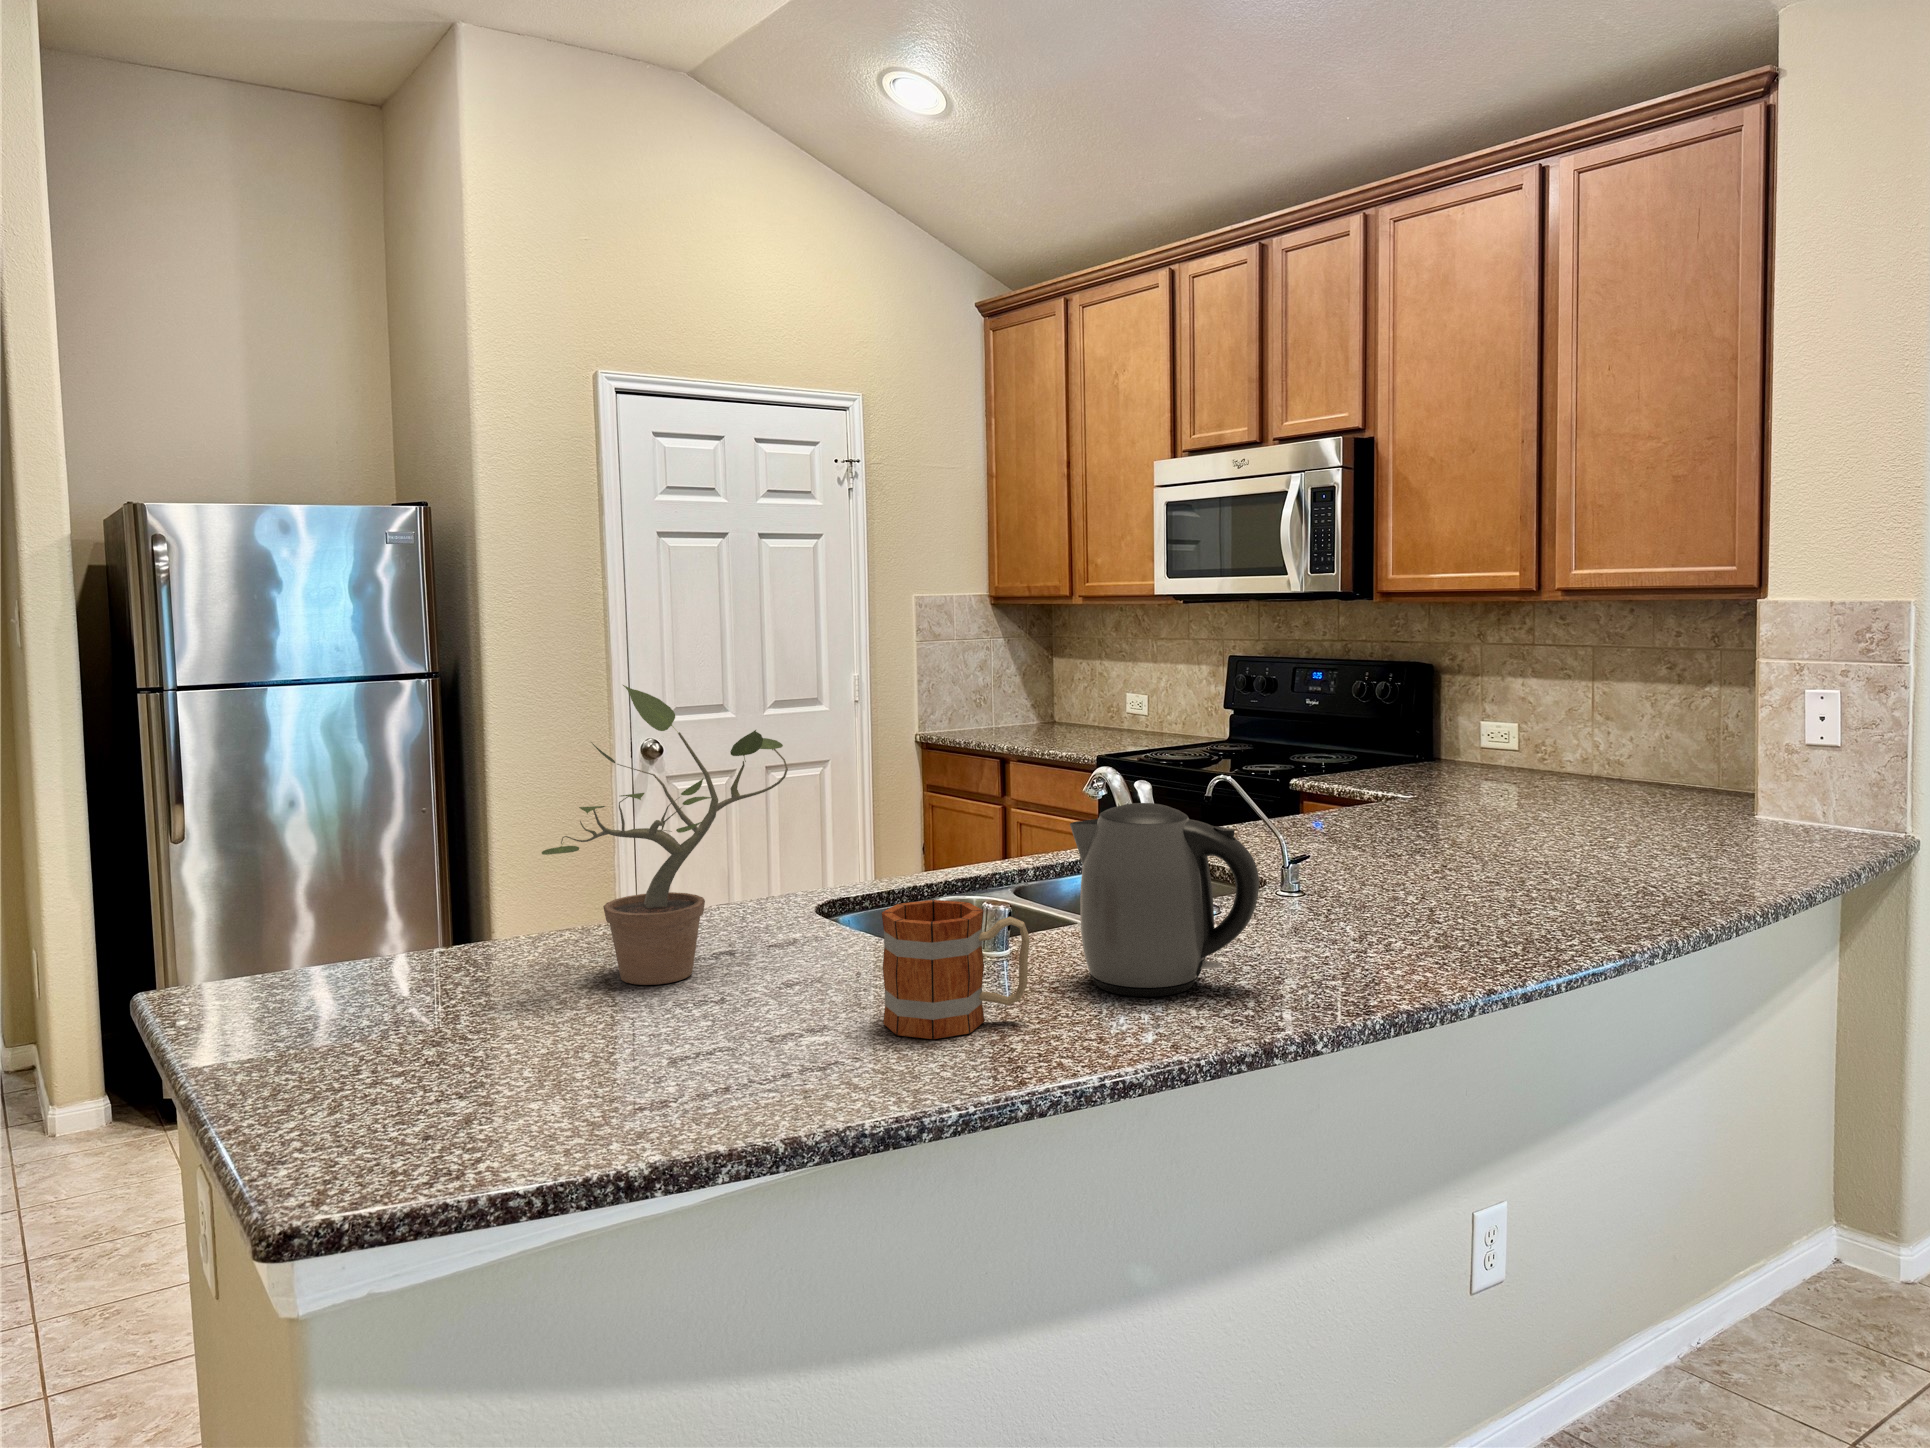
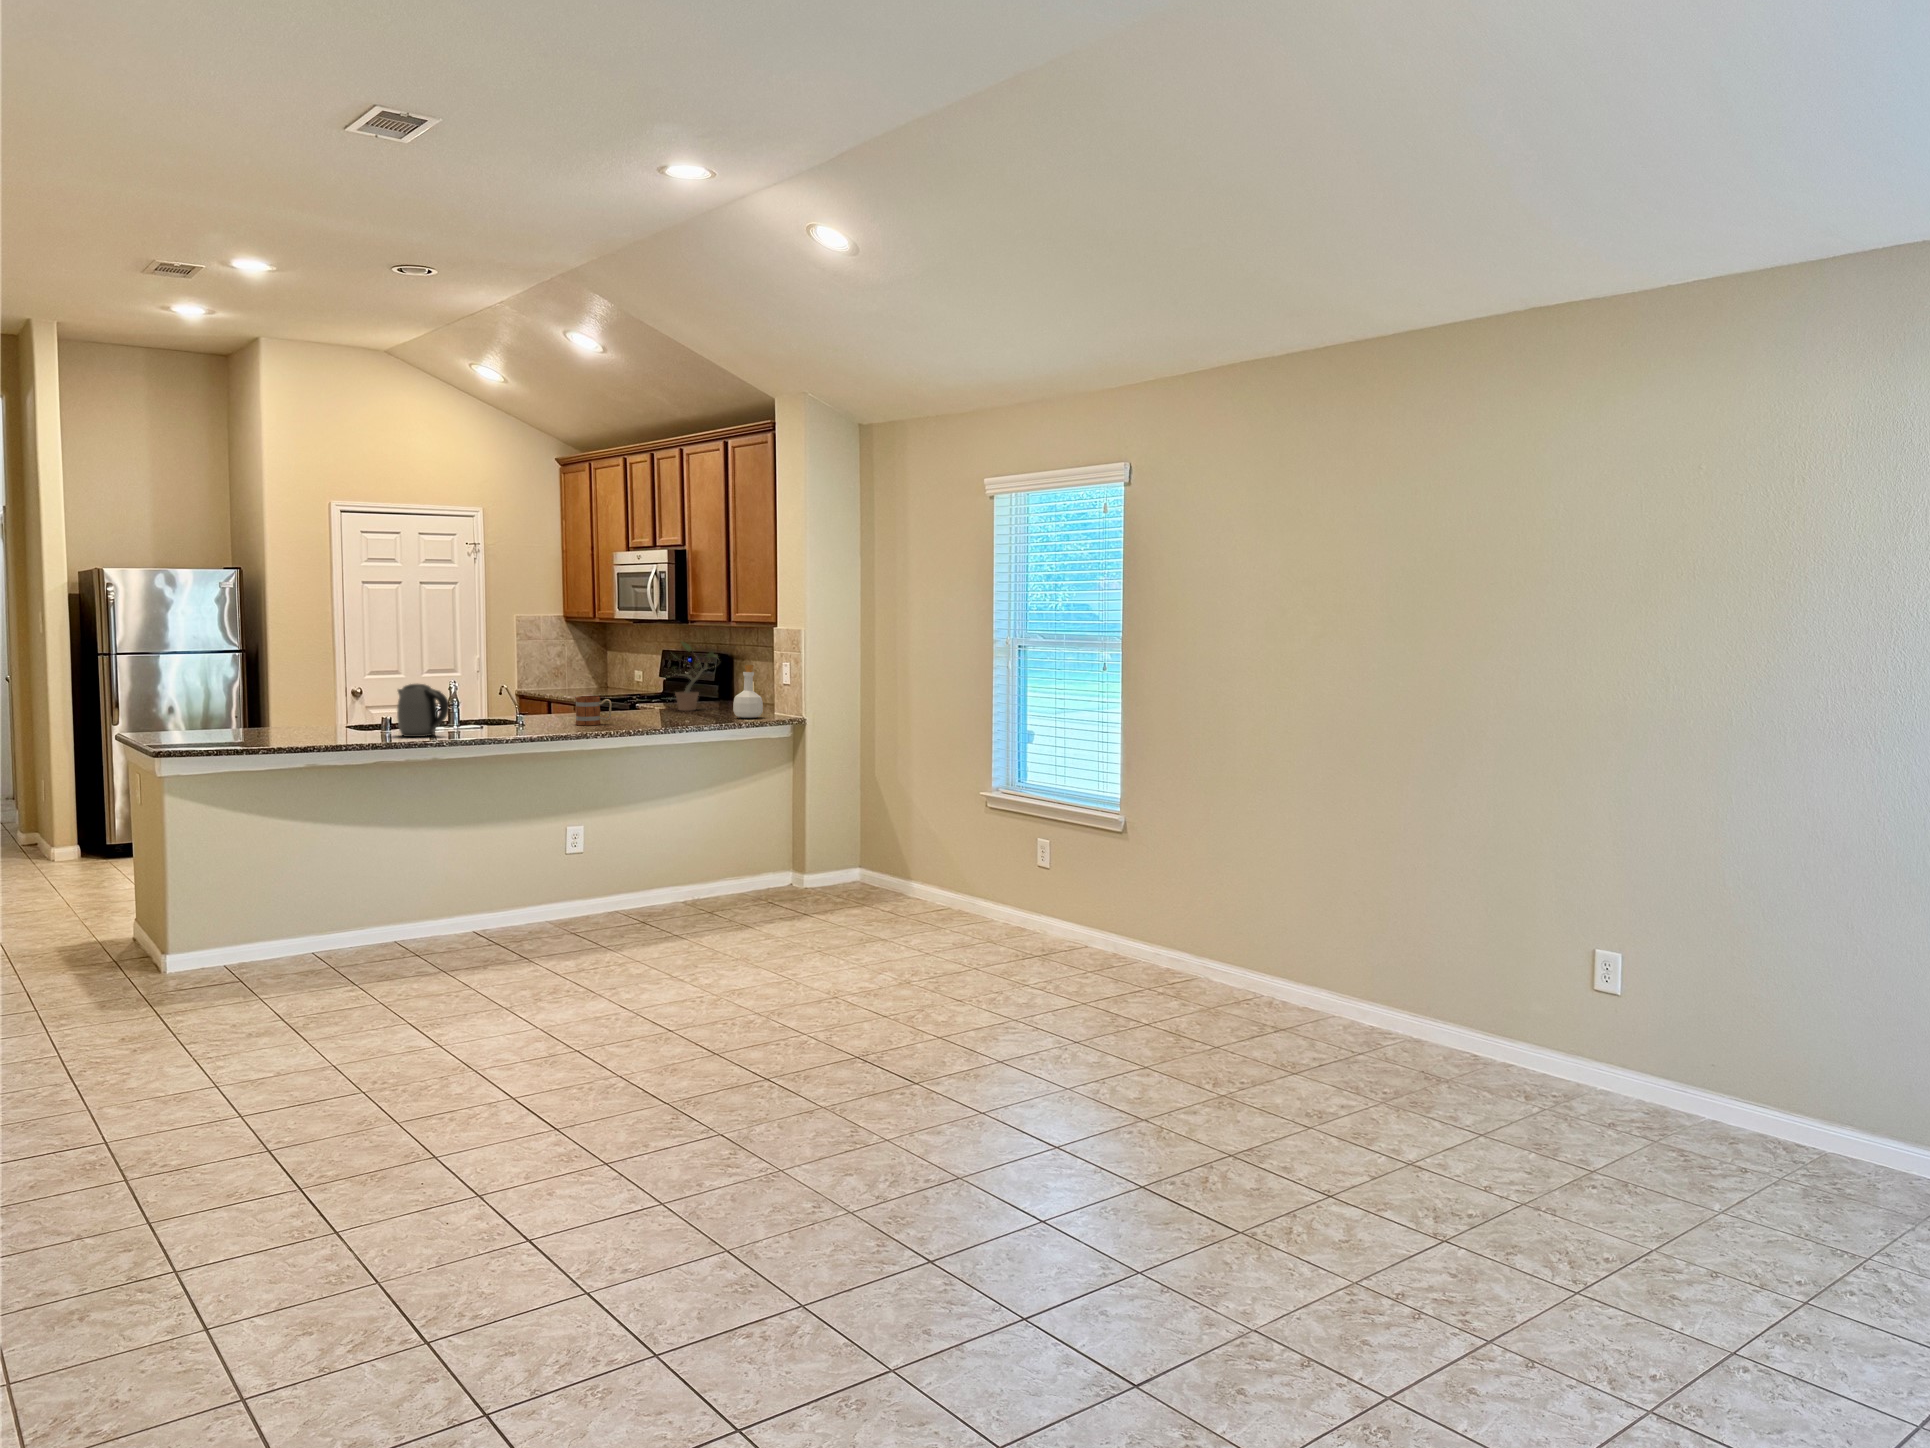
potted plant: present [542,685,788,985] -> present [668,642,717,711]
bottle: none [1728,698,1814,839] -> present [733,665,763,718]
mug: present [881,900,1030,1039] -> present [575,696,612,725]

